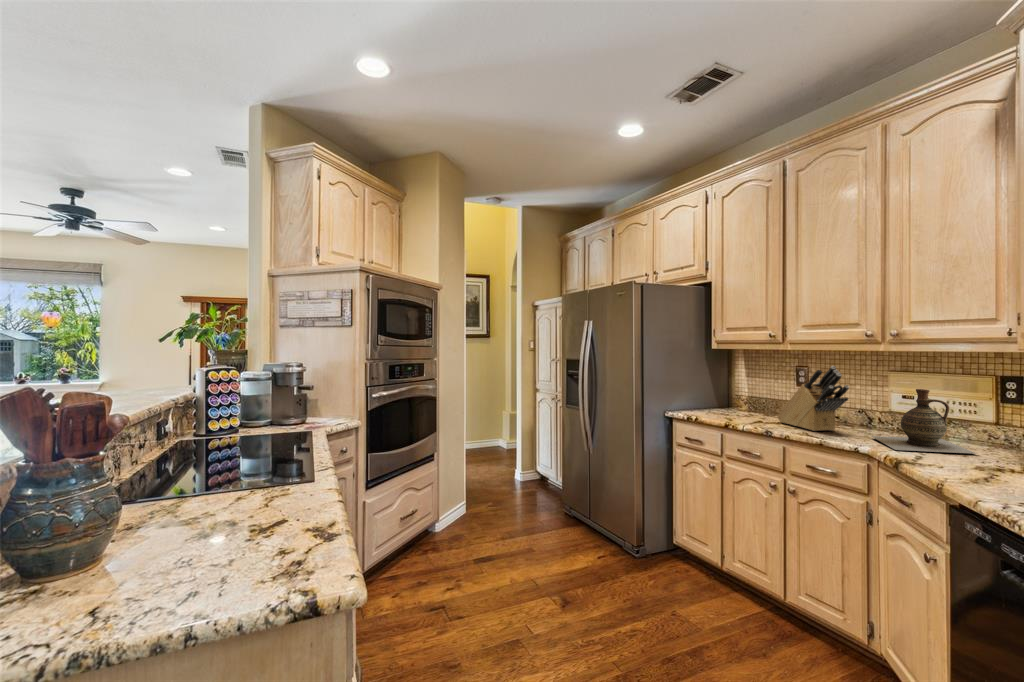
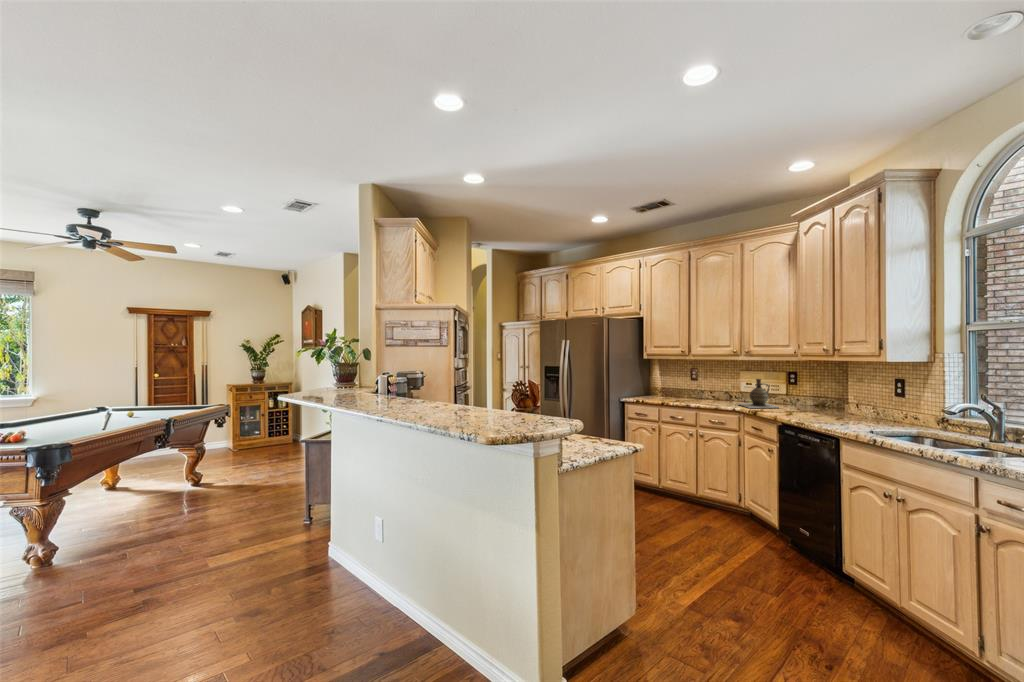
knife block: present [777,366,849,431] -> none [687,368,726,403]

